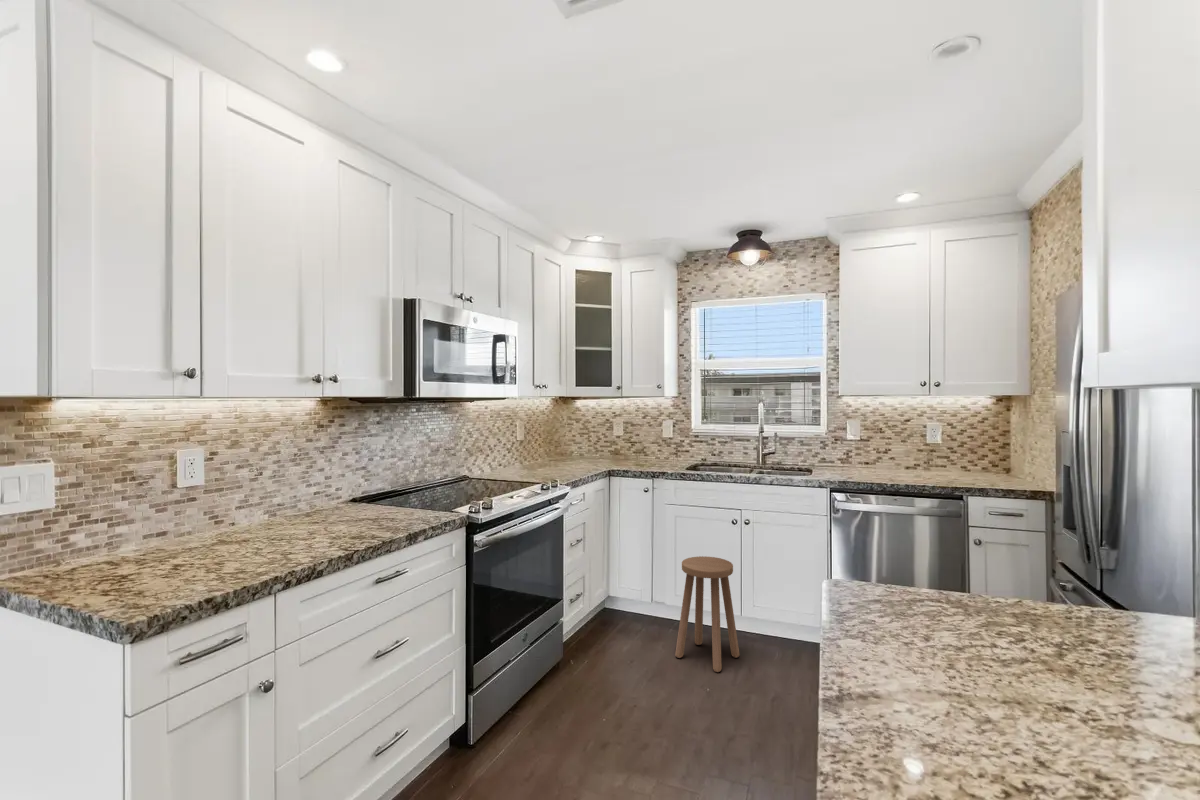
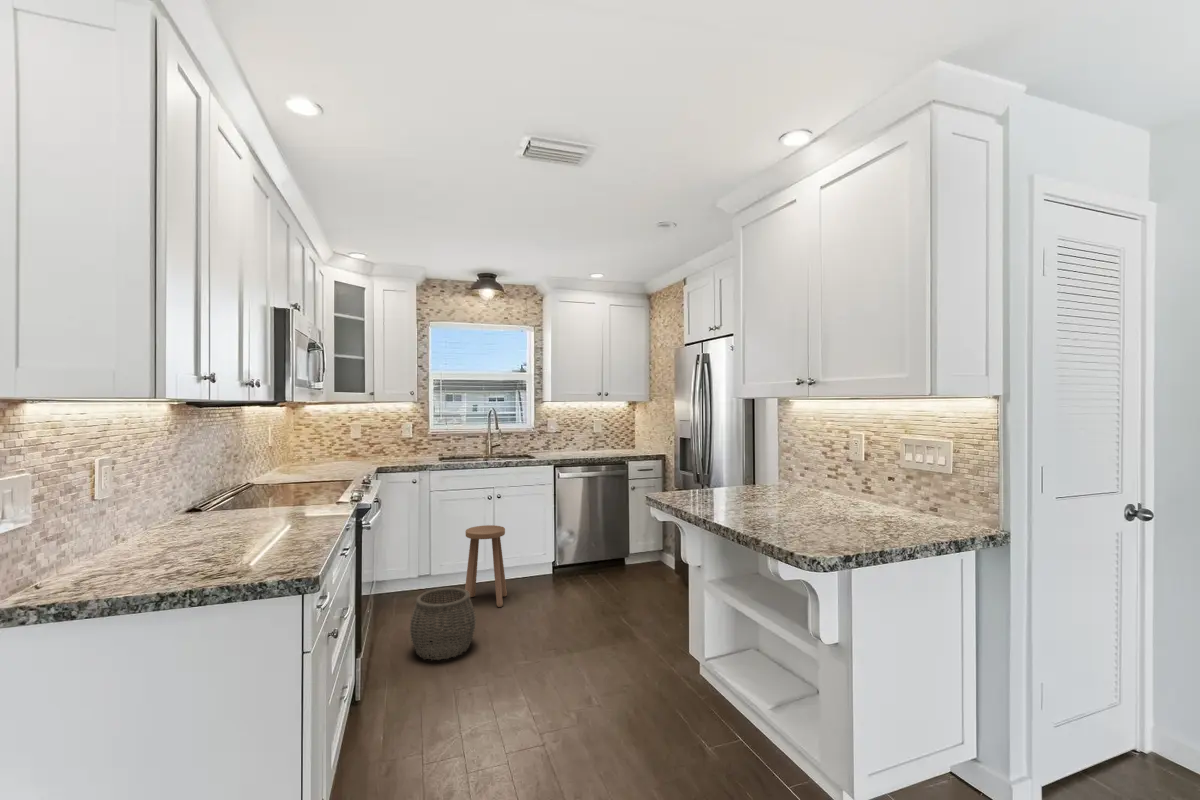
woven basket: none [563,629,643,727] -> present [410,587,475,660]

